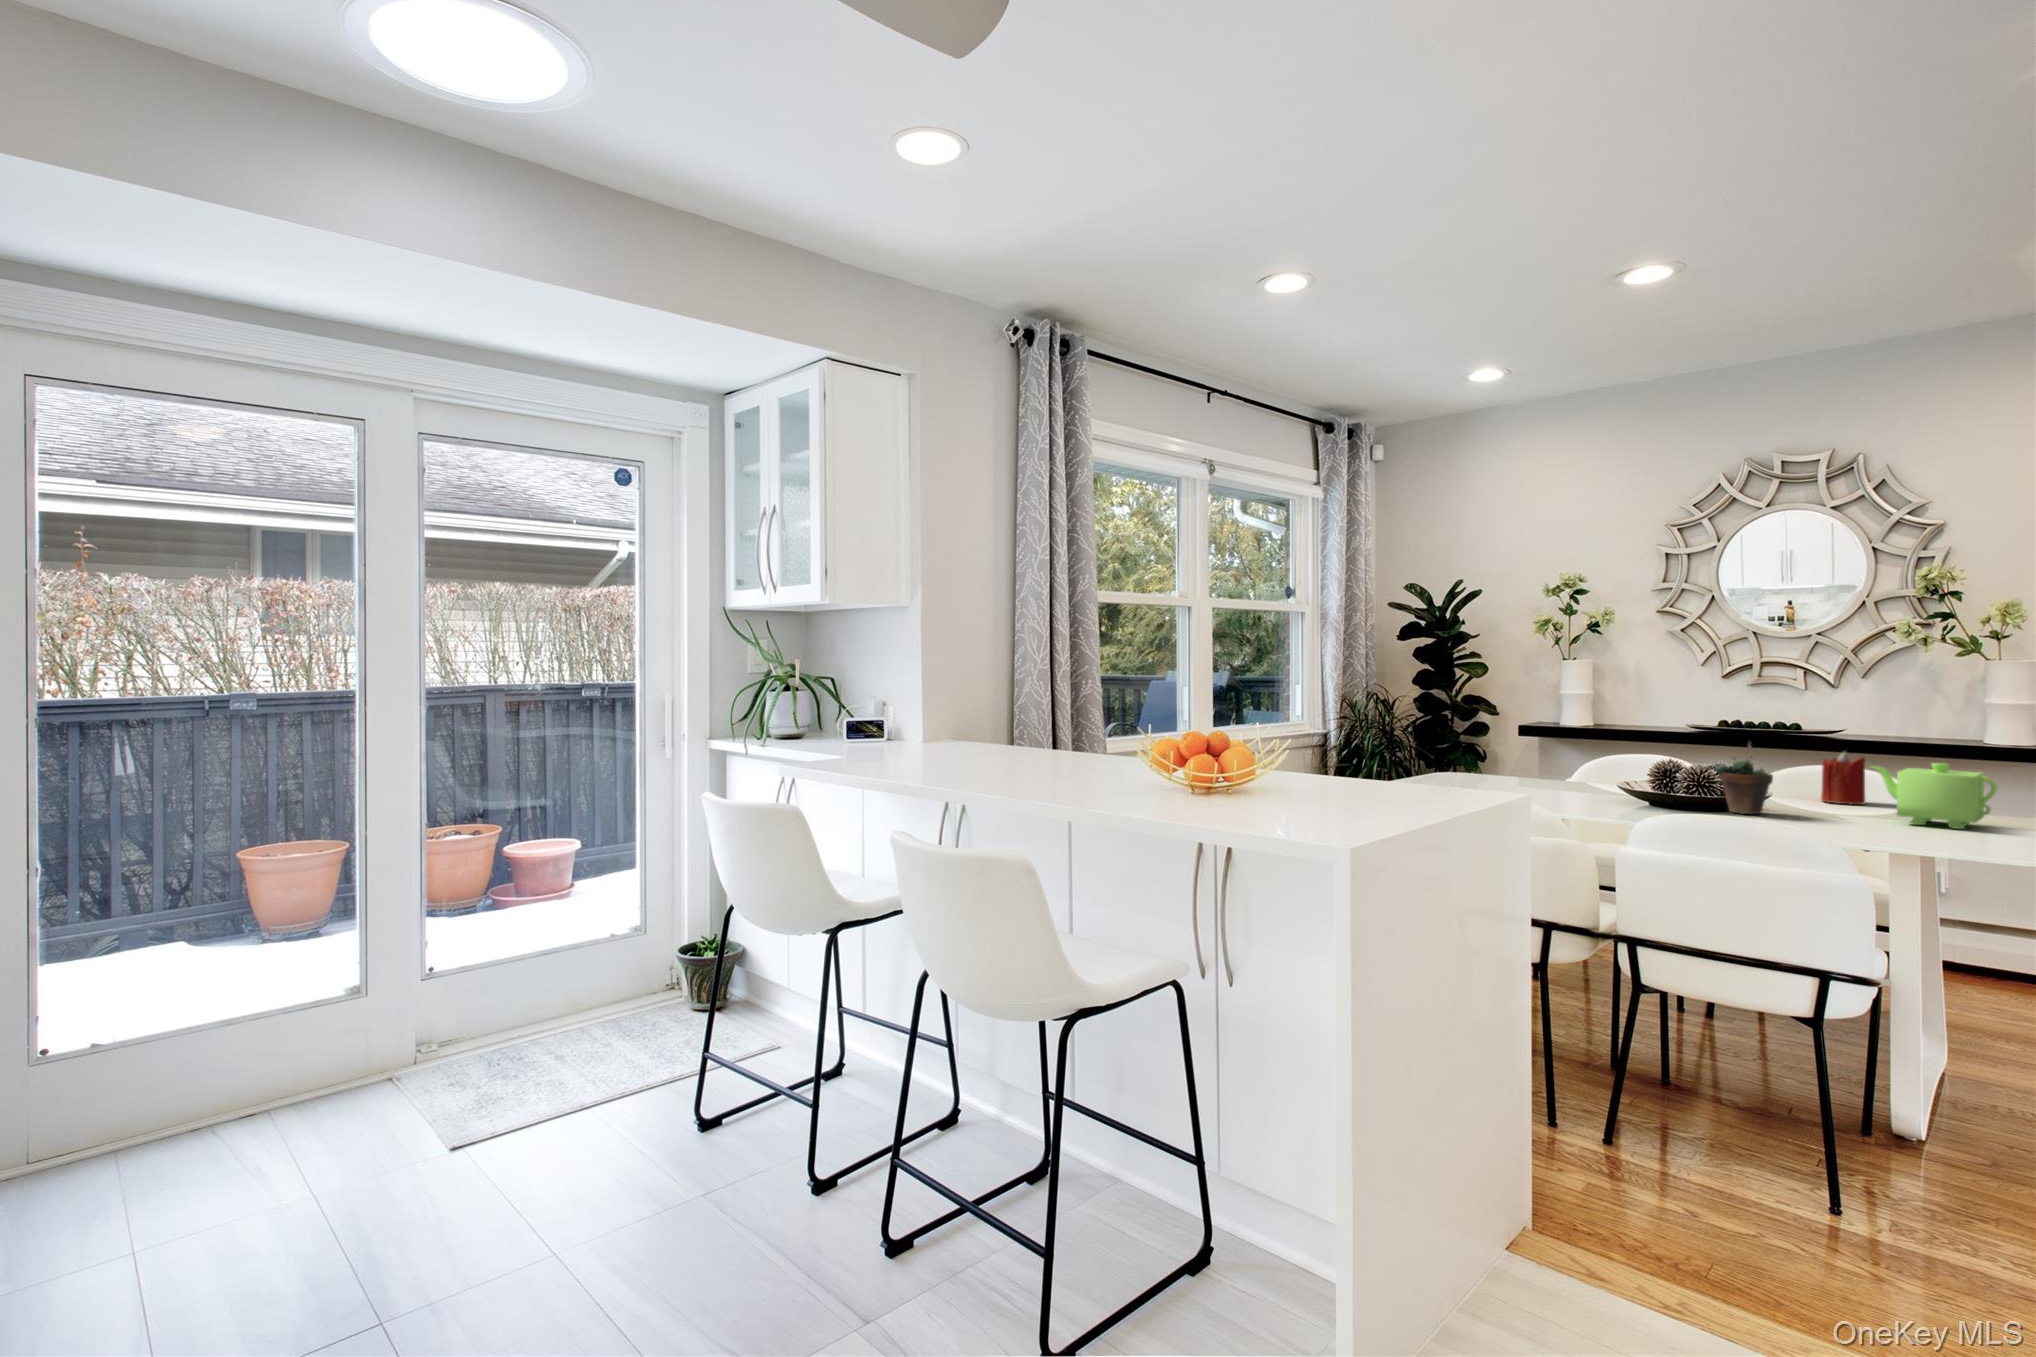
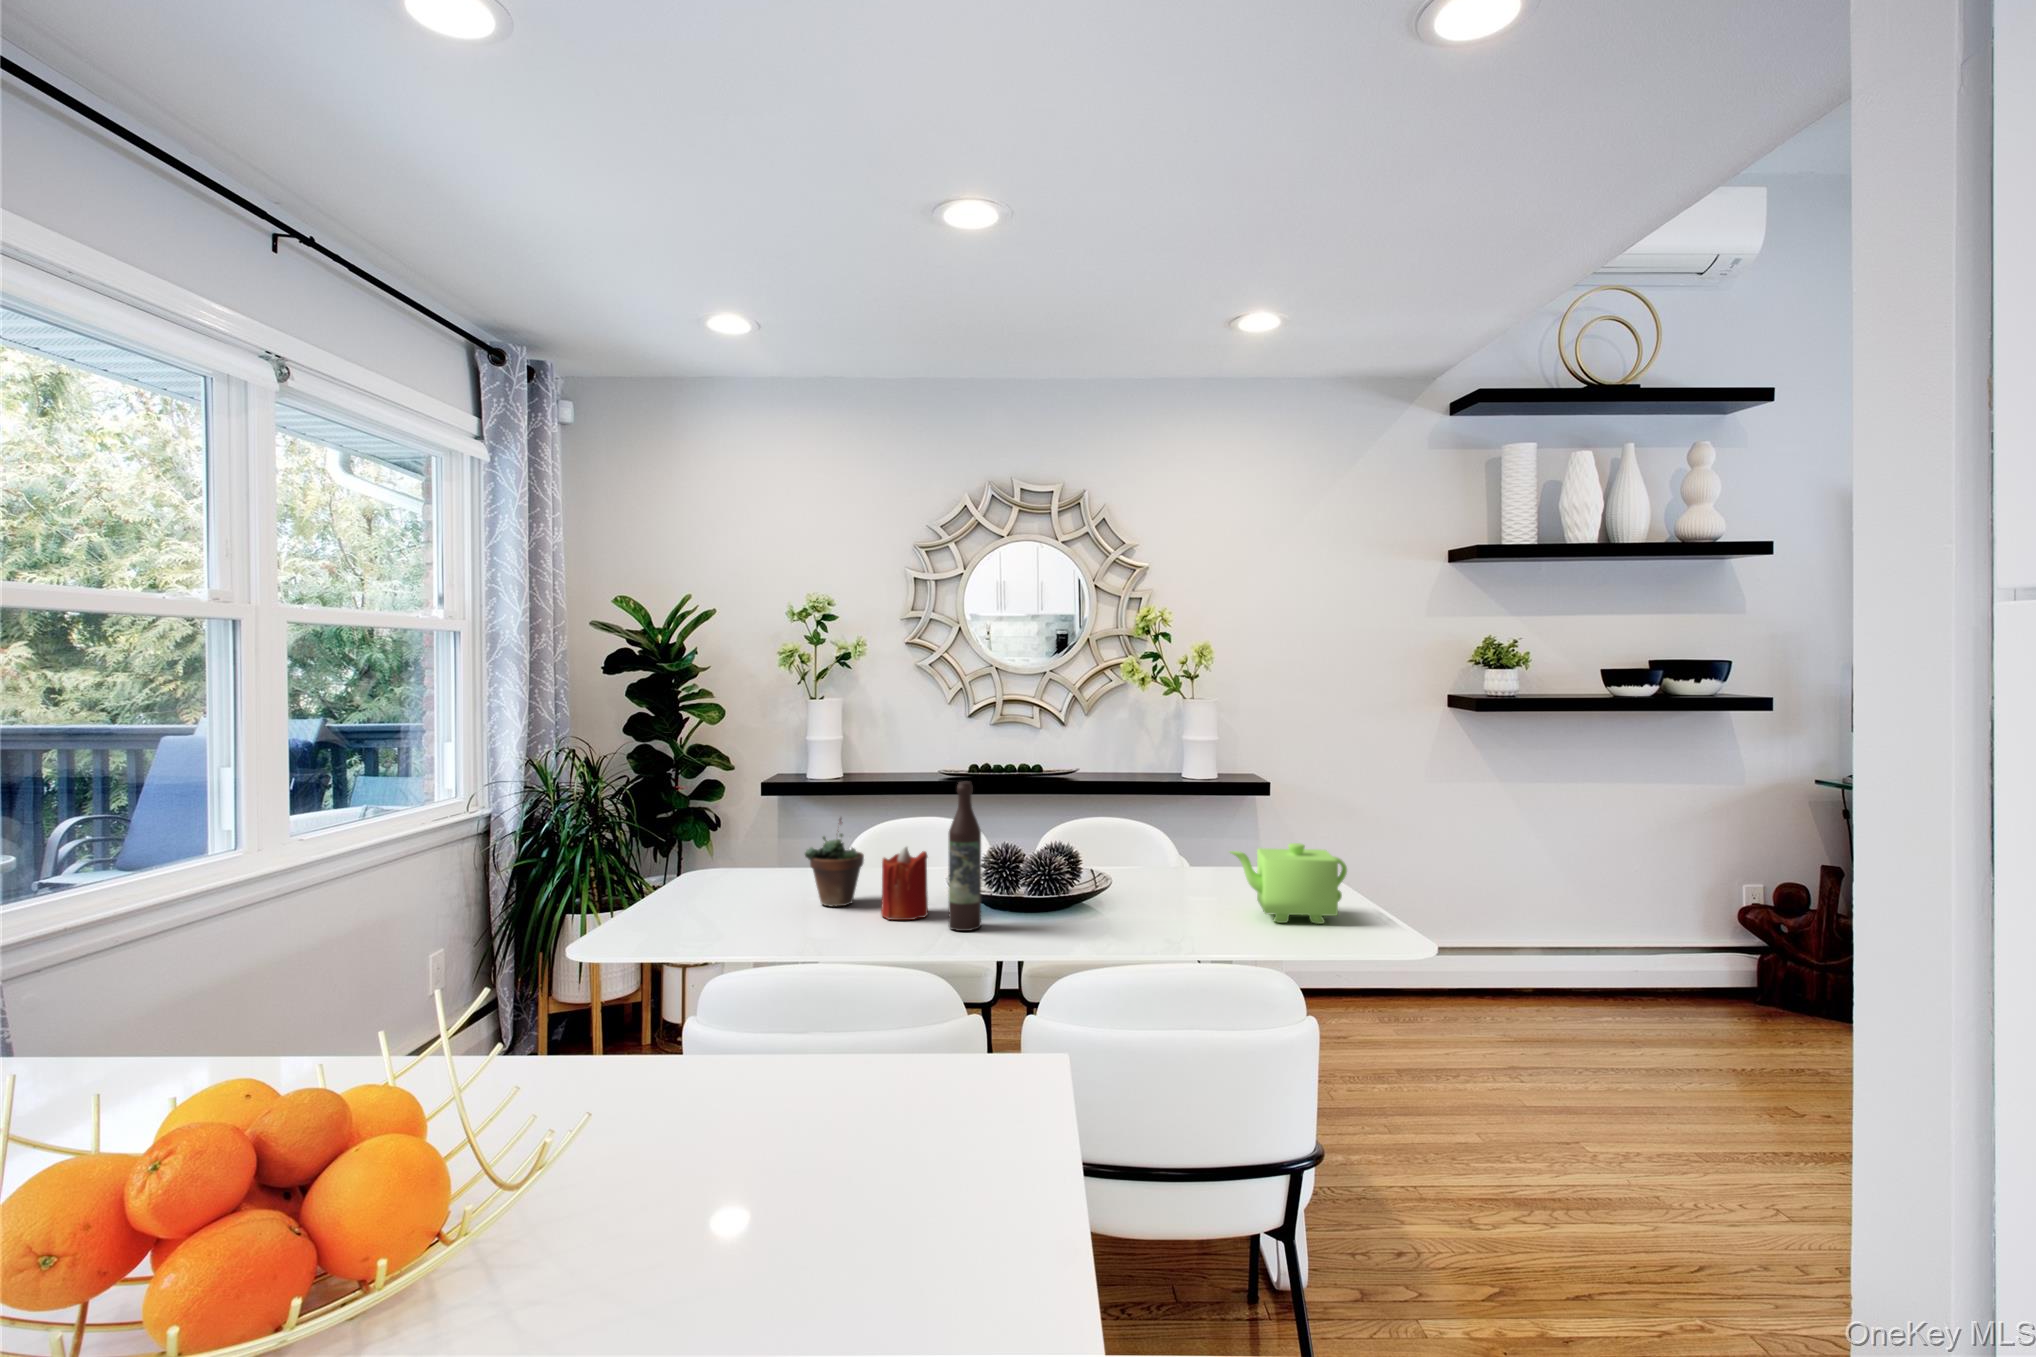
wine bottle: none [1608,701,1635,803] -> present [949,782,981,931]
succulent plant: present [1715,742,1773,814] -> present [805,818,864,907]
candle: present [1821,752,1865,805] -> present [881,847,928,920]

